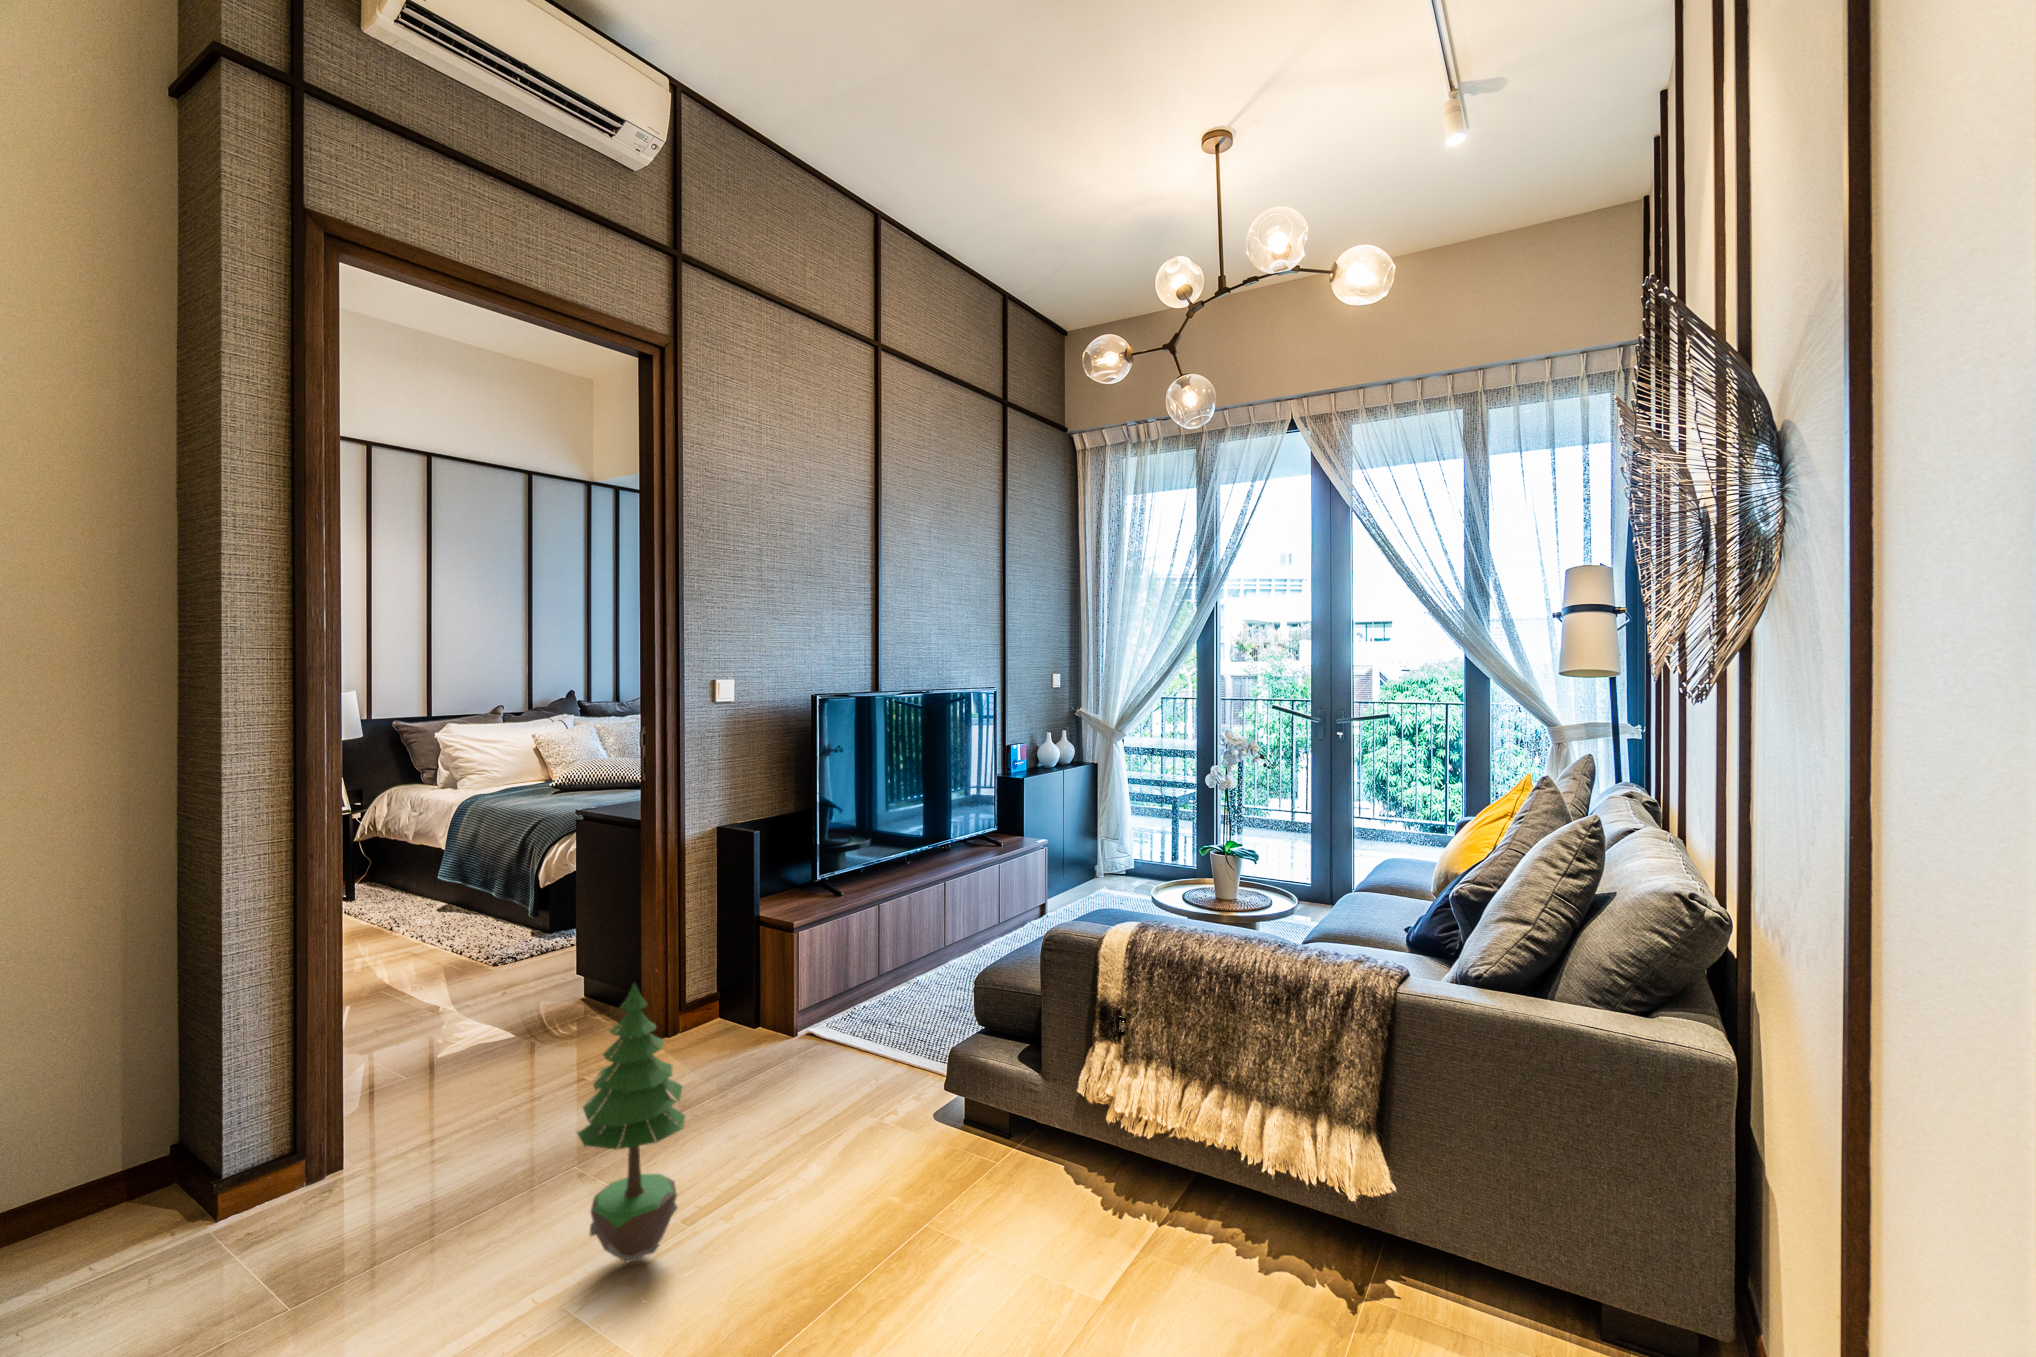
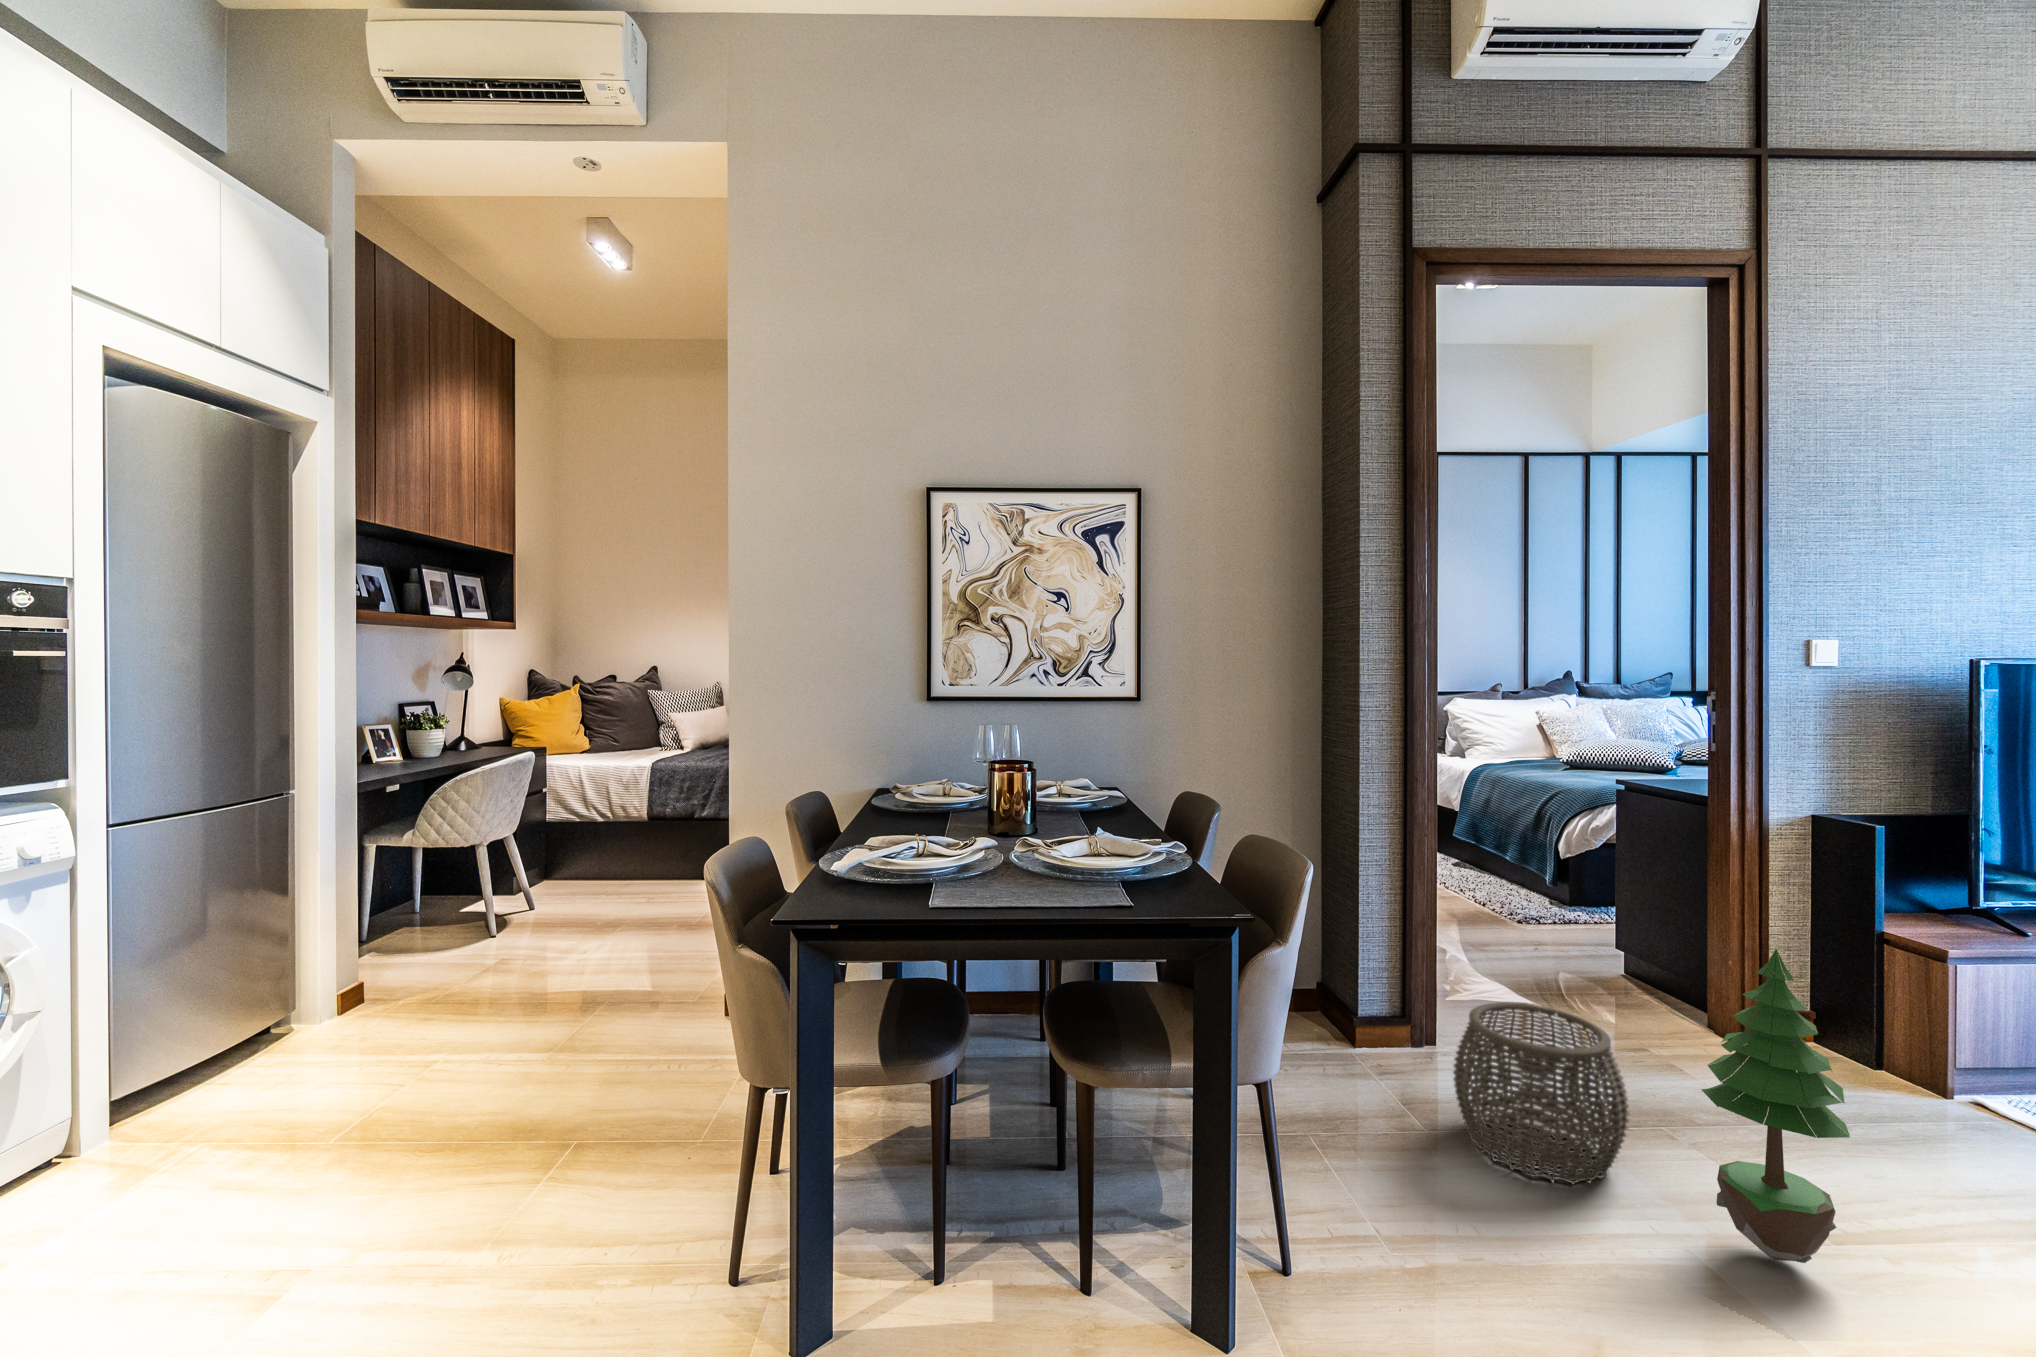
woven basket: none [330,1090,528,1301] -> present [1453,1002,1629,1184]

